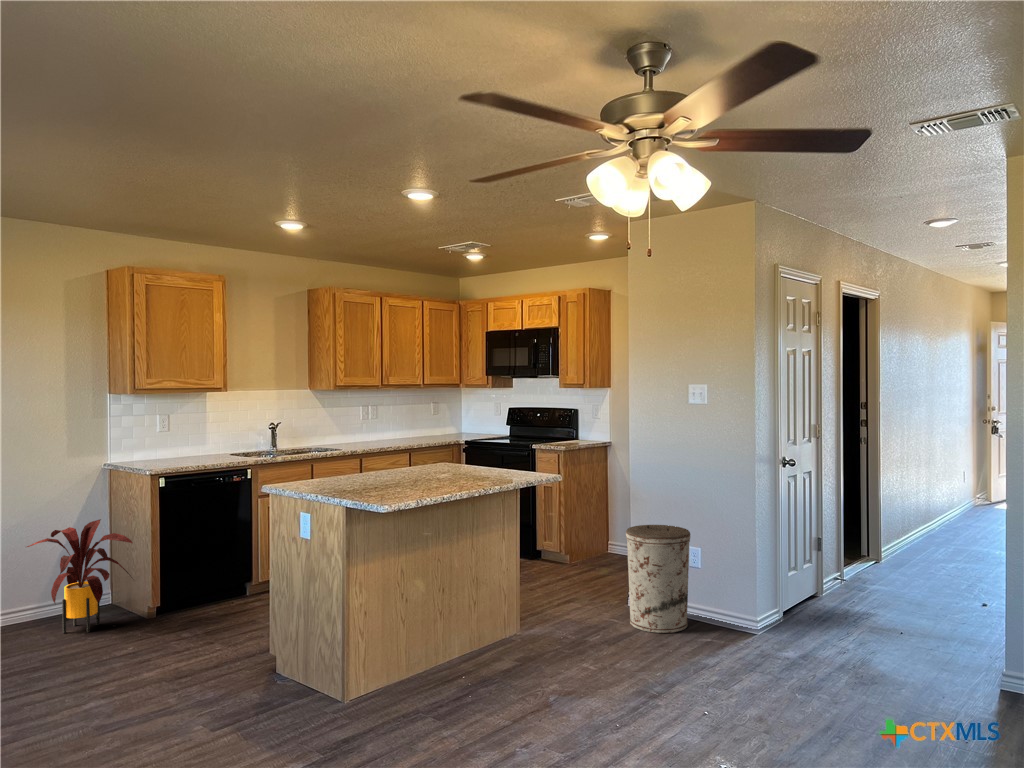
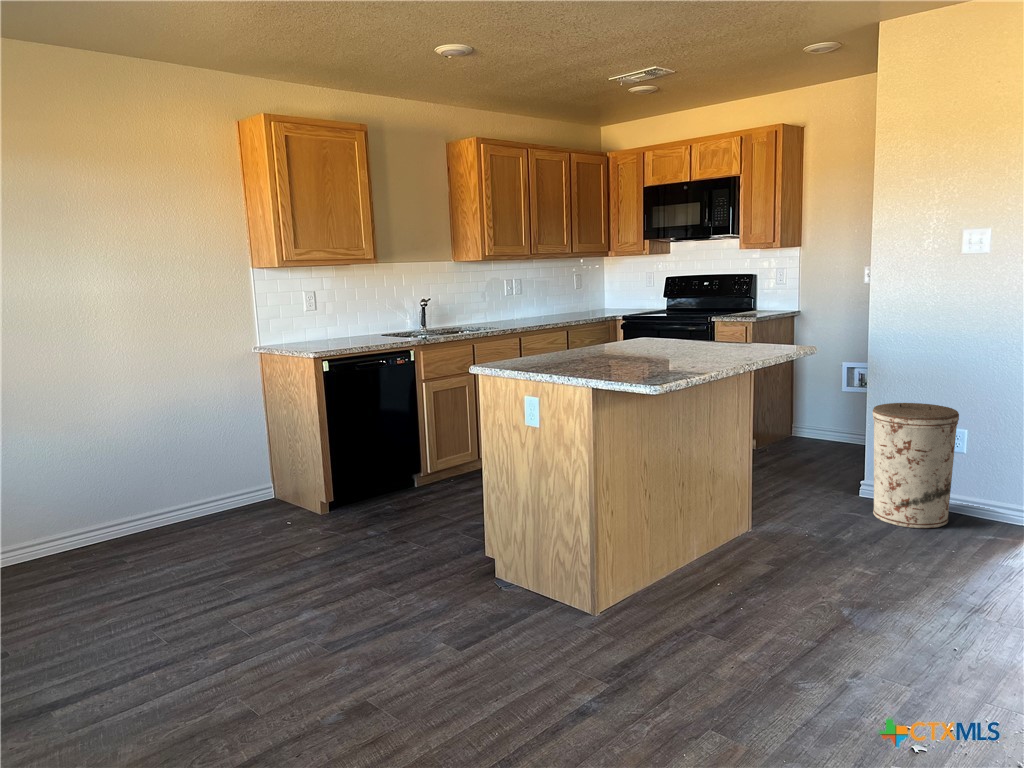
house plant: present [27,519,132,633] -> none [190,408,305,530]

